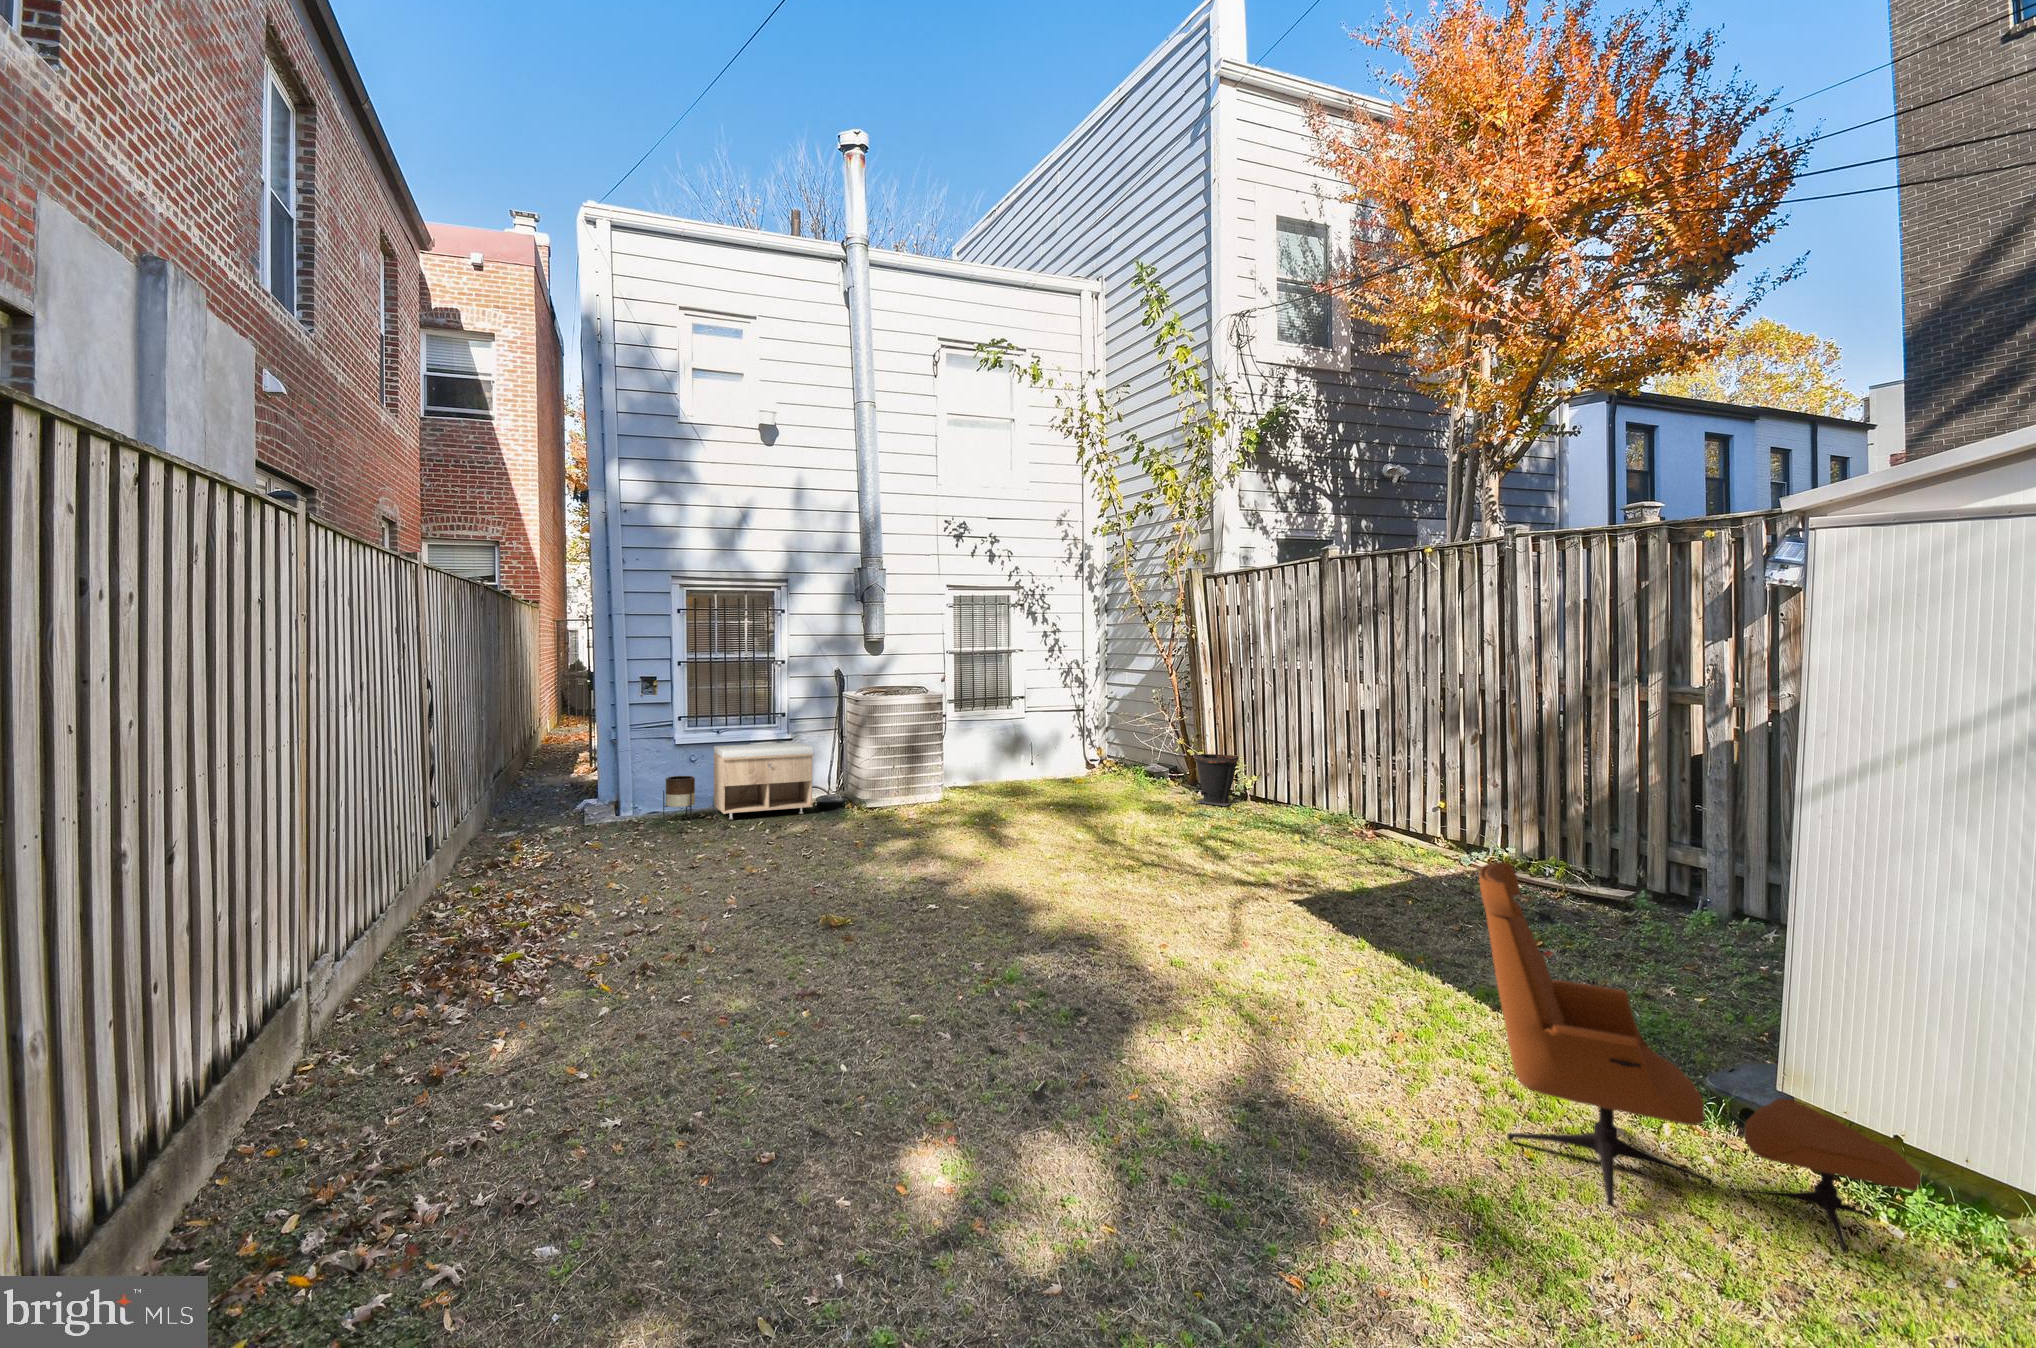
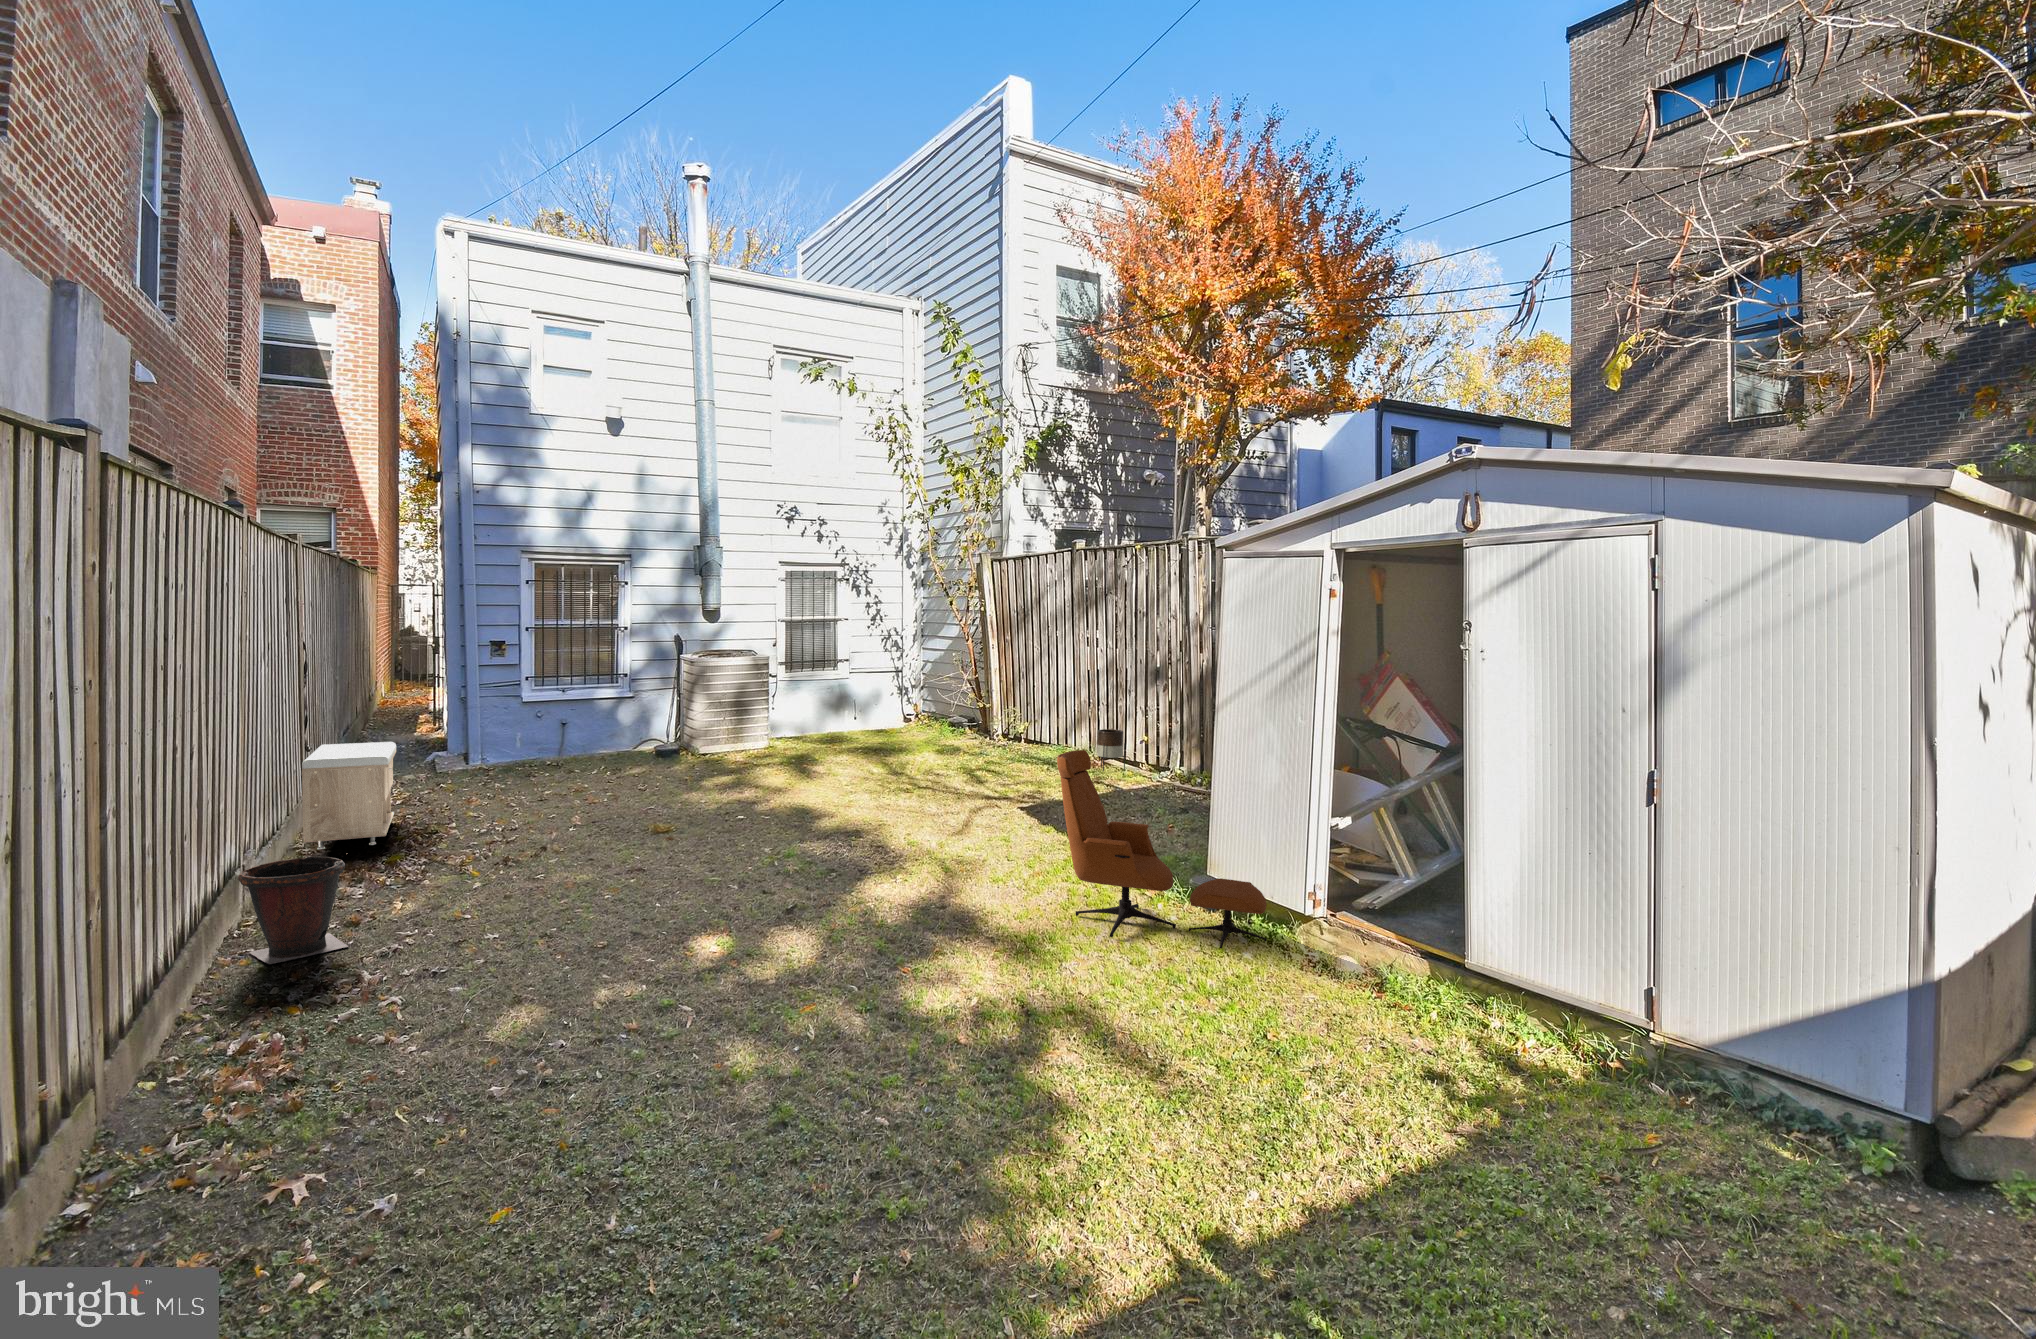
storage bench: present [714,742,813,819] -> present [302,742,396,849]
bucket: present [1194,752,1239,806] -> present [238,857,348,964]
planter: present [663,776,695,821] -> present [1097,729,1125,771]

